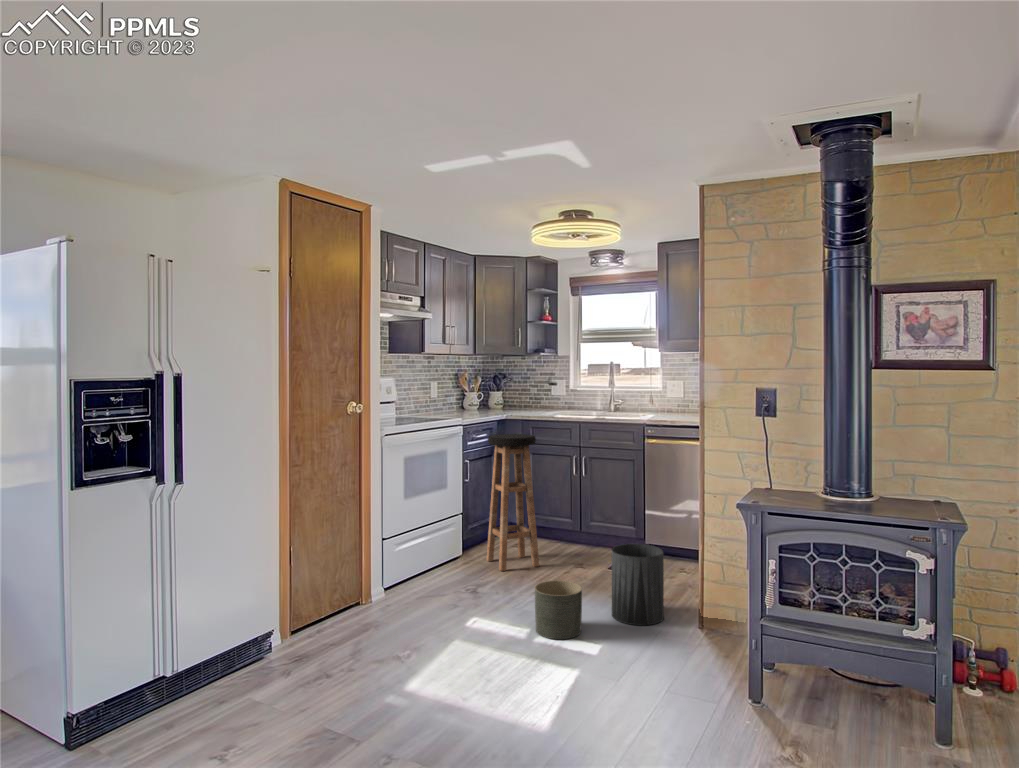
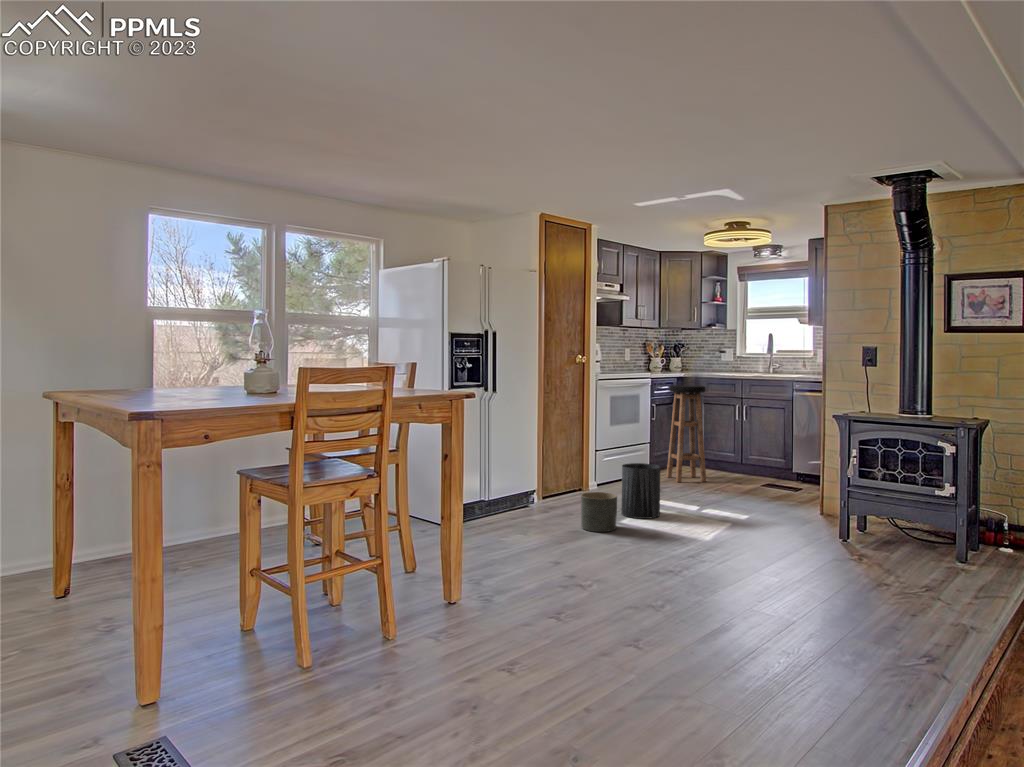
trash can: present [611,544,664,625] -> present [621,463,660,519]
planter: present [535,580,582,639] -> present [581,492,617,532]

